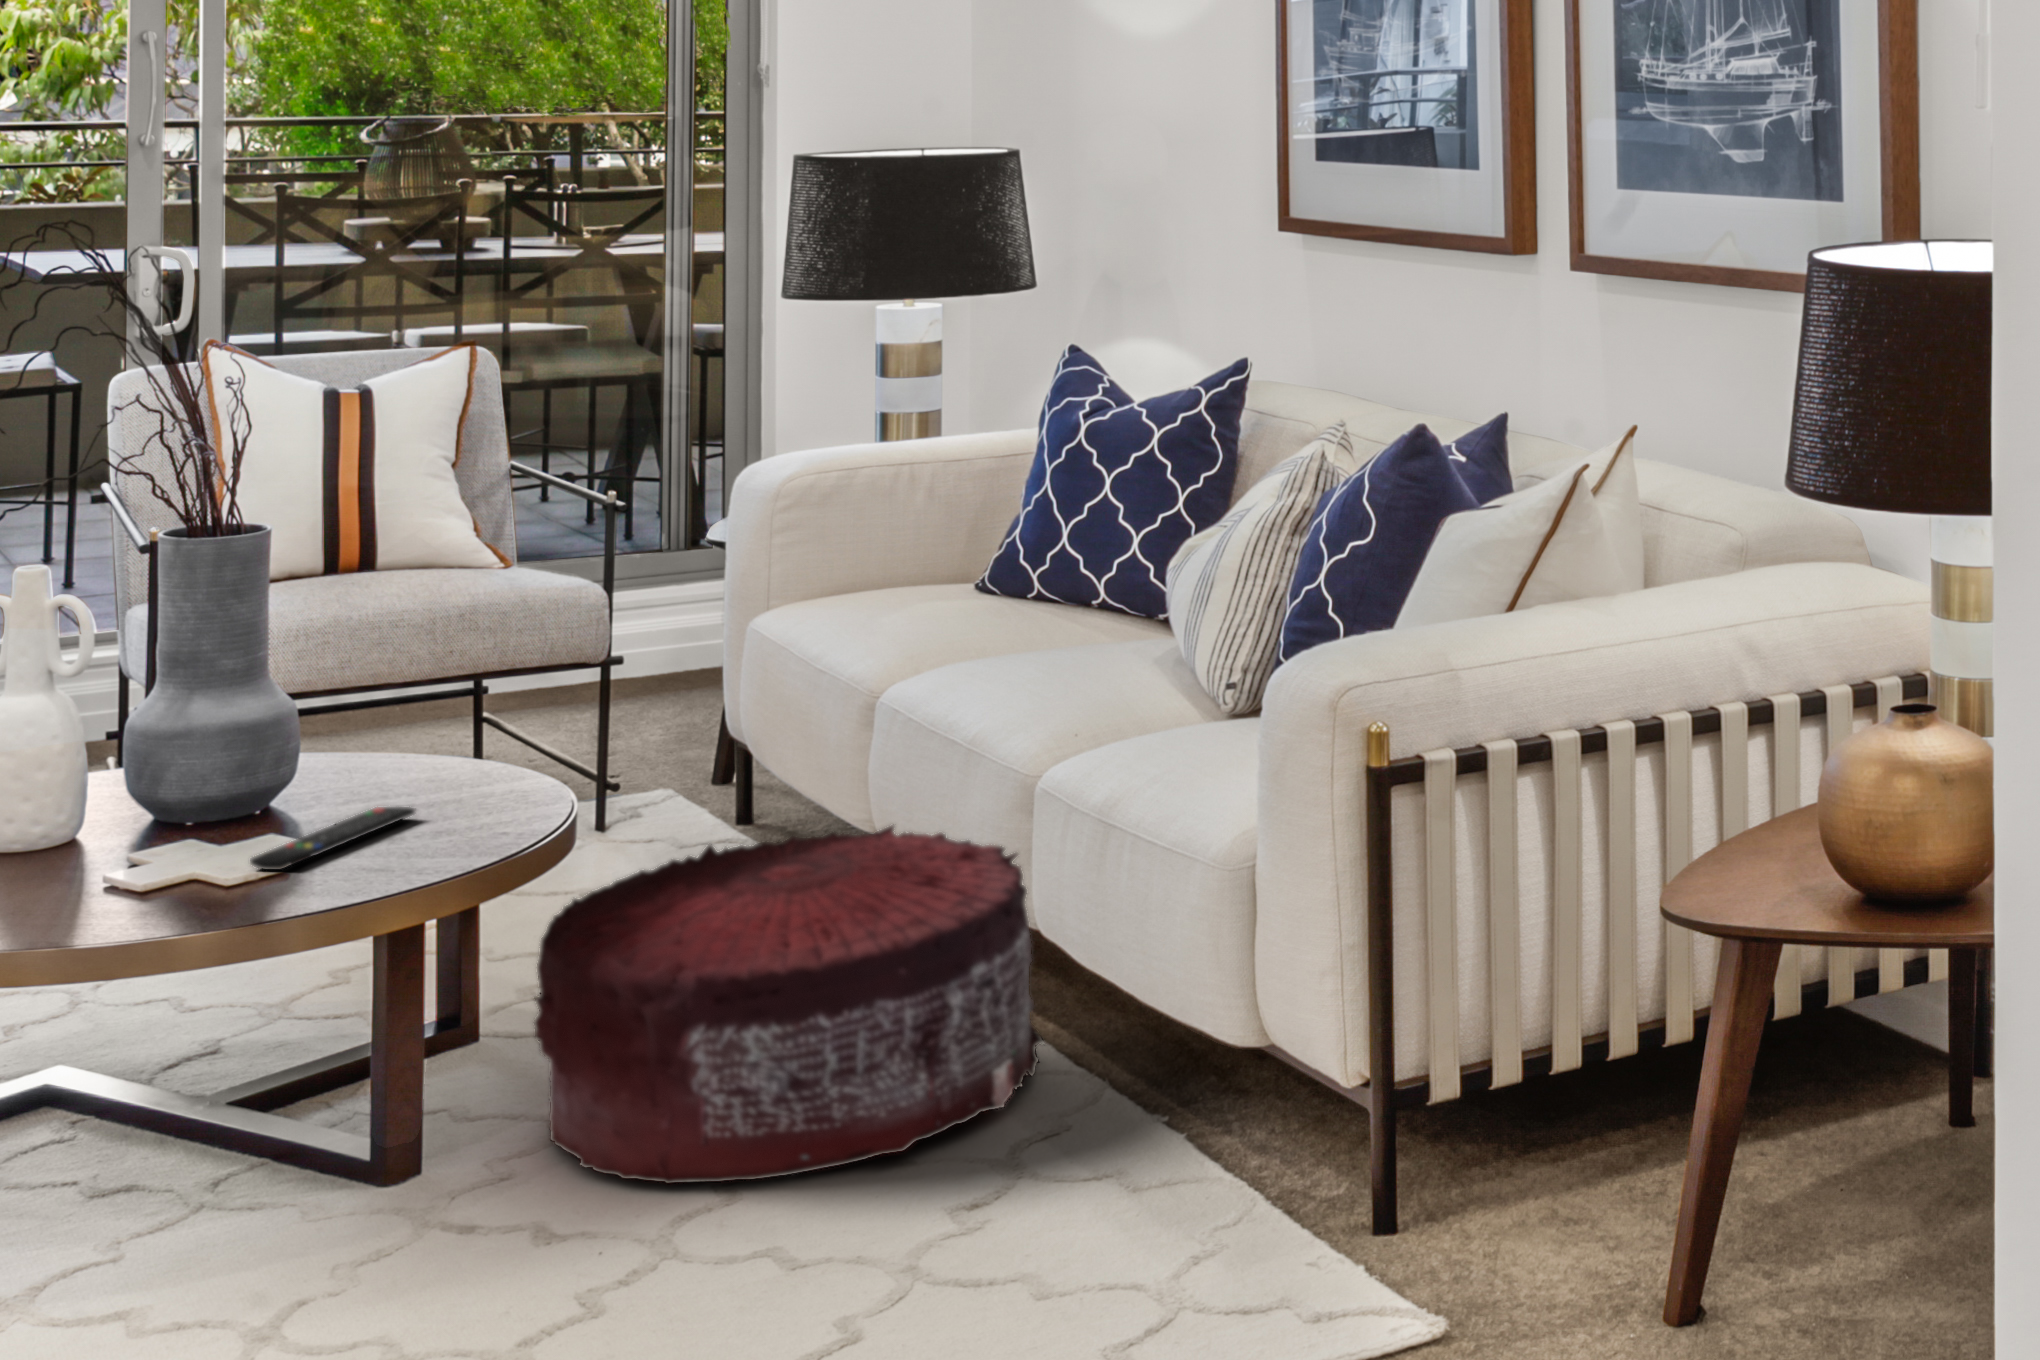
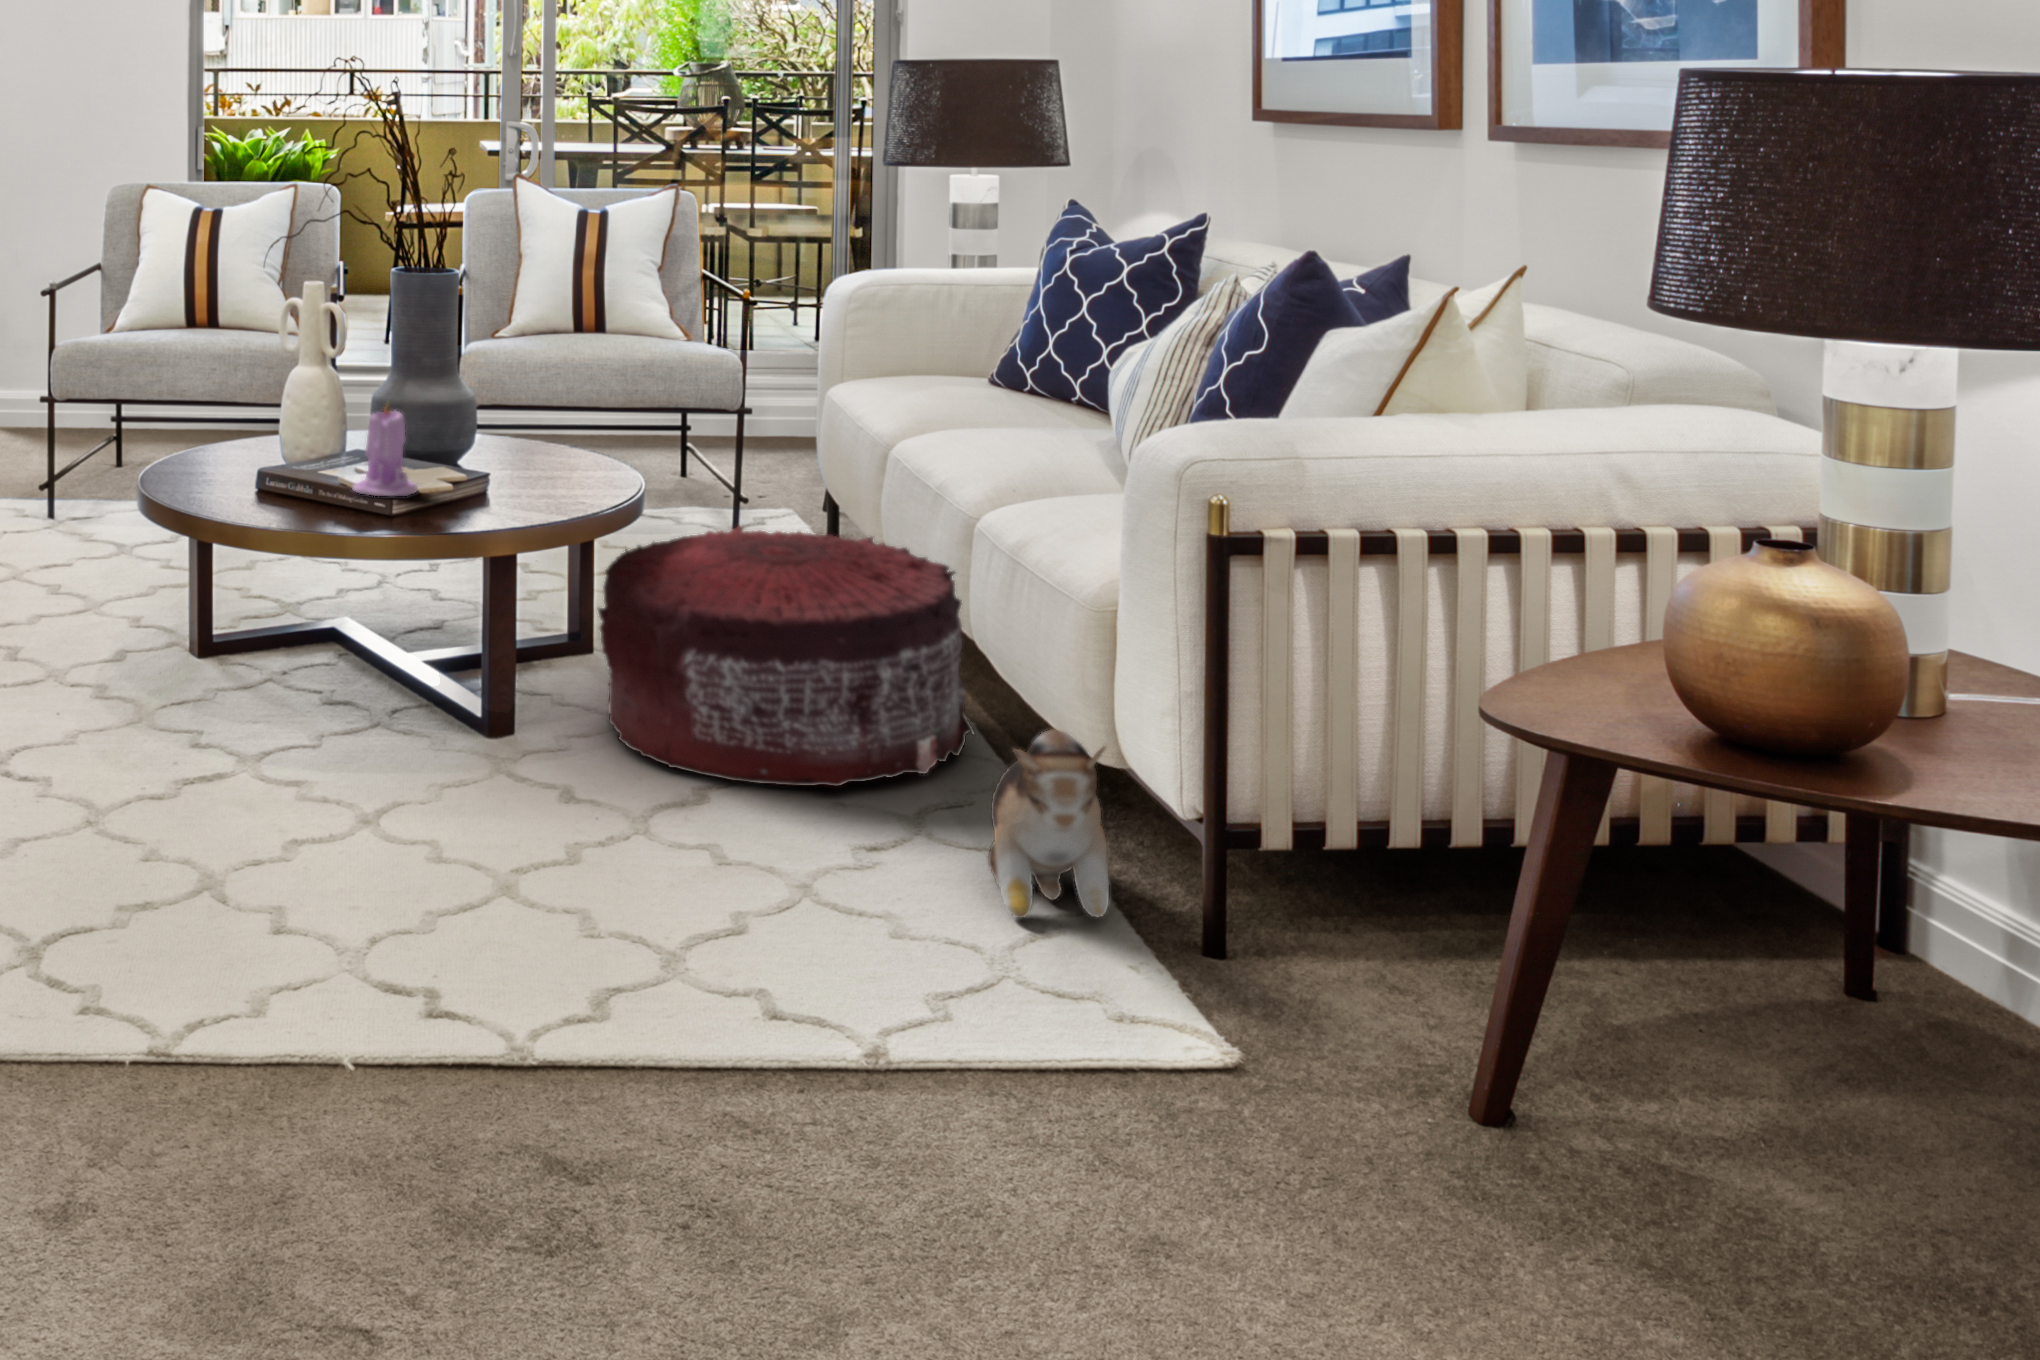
candle: none [129,768,240,912] -> present [353,408,418,496]
remote control: present [250,807,415,870] -> none [433,458,546,484]
plush toy: none [1117,1025,1271,1248] -> present [988,729,1109,918]

